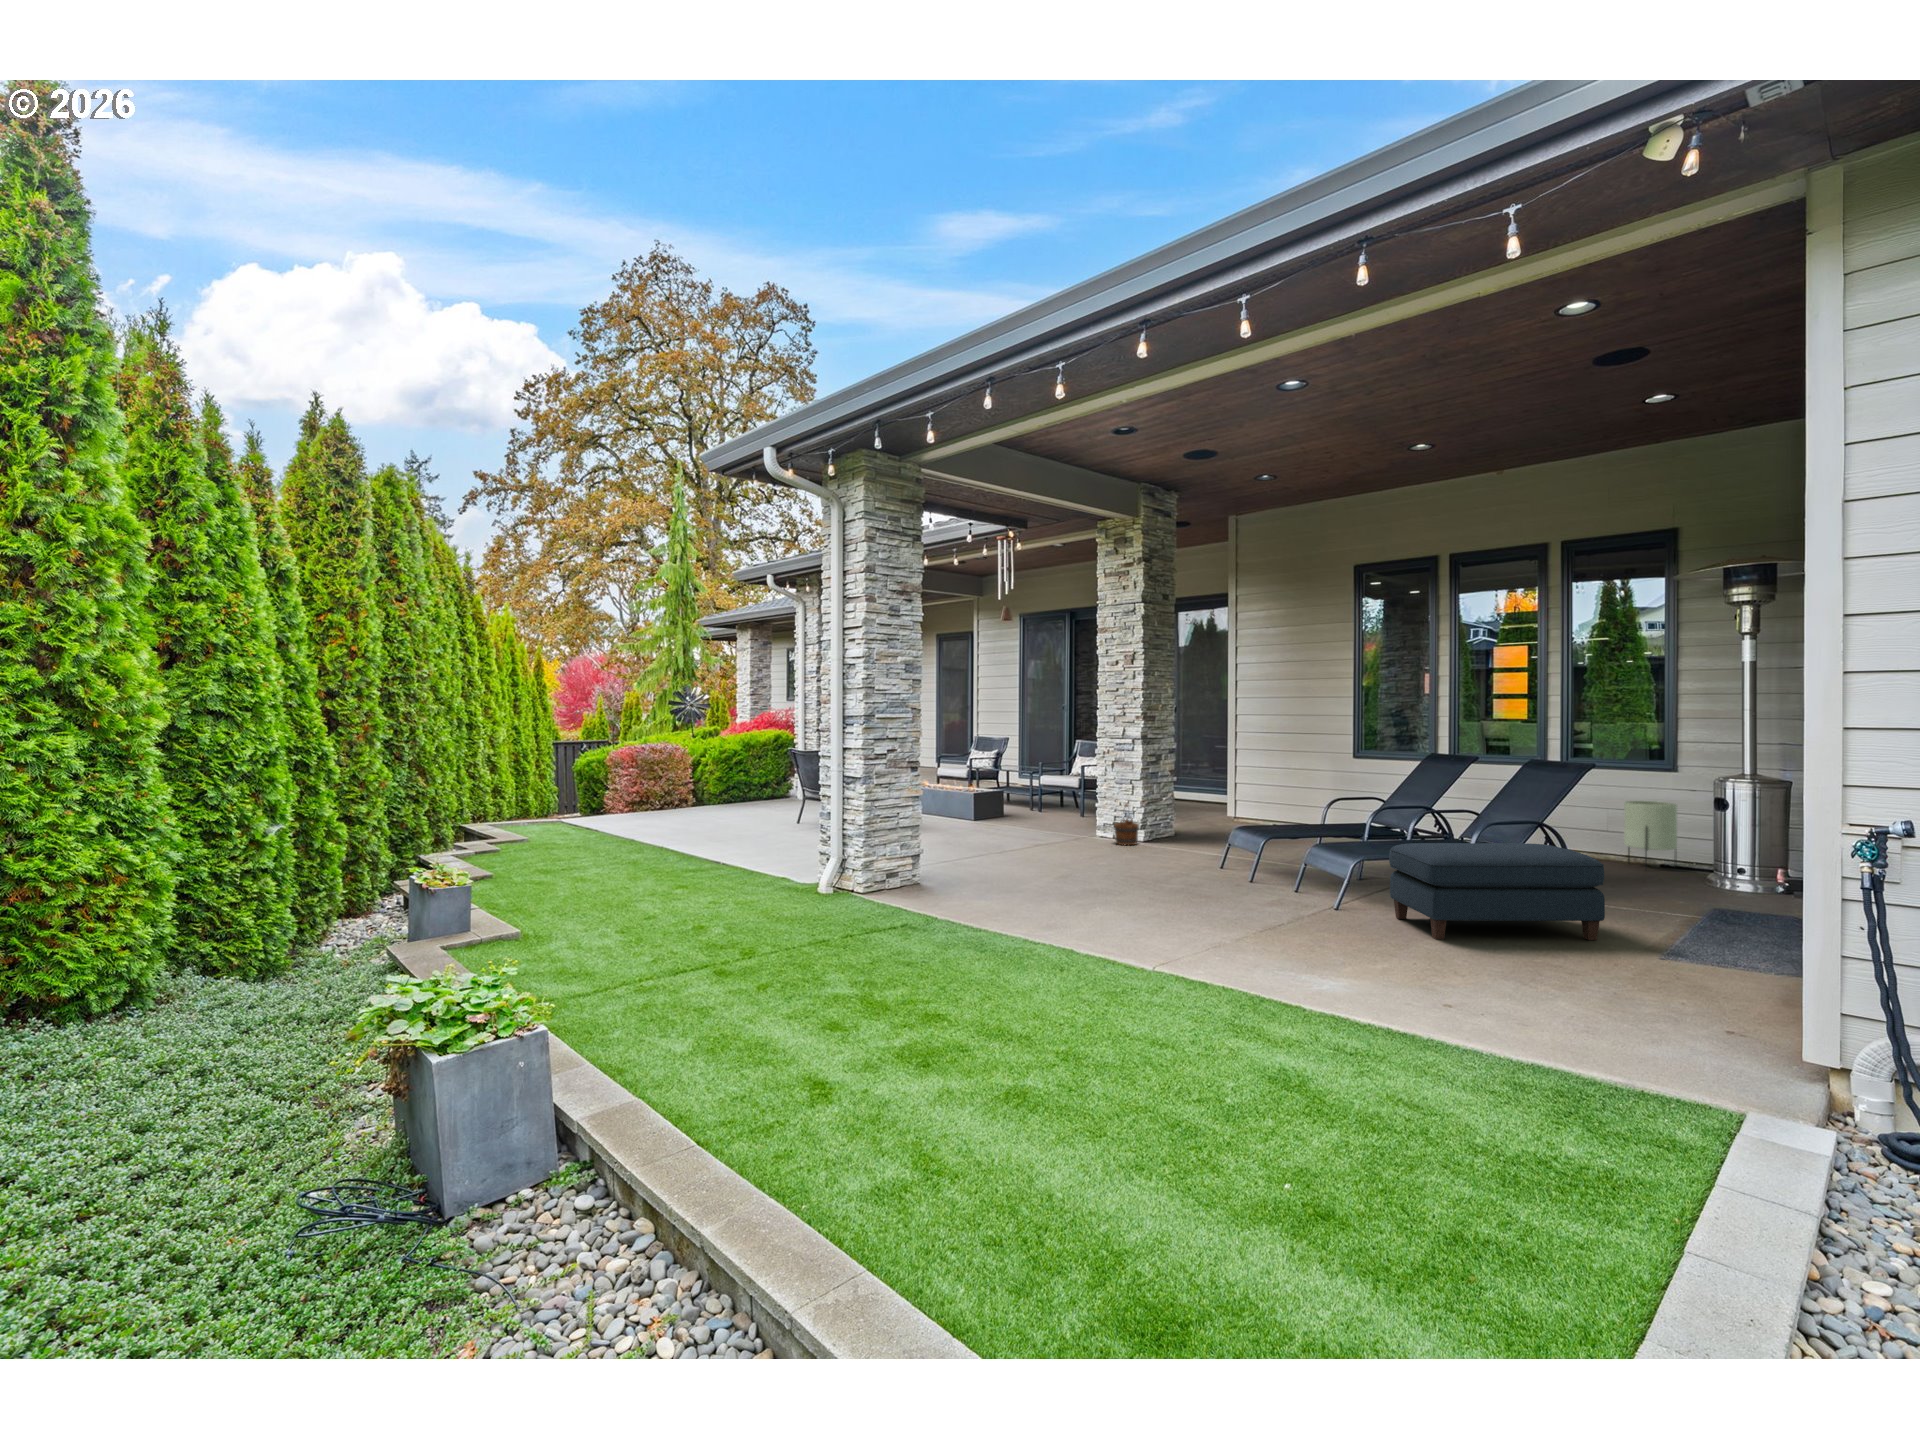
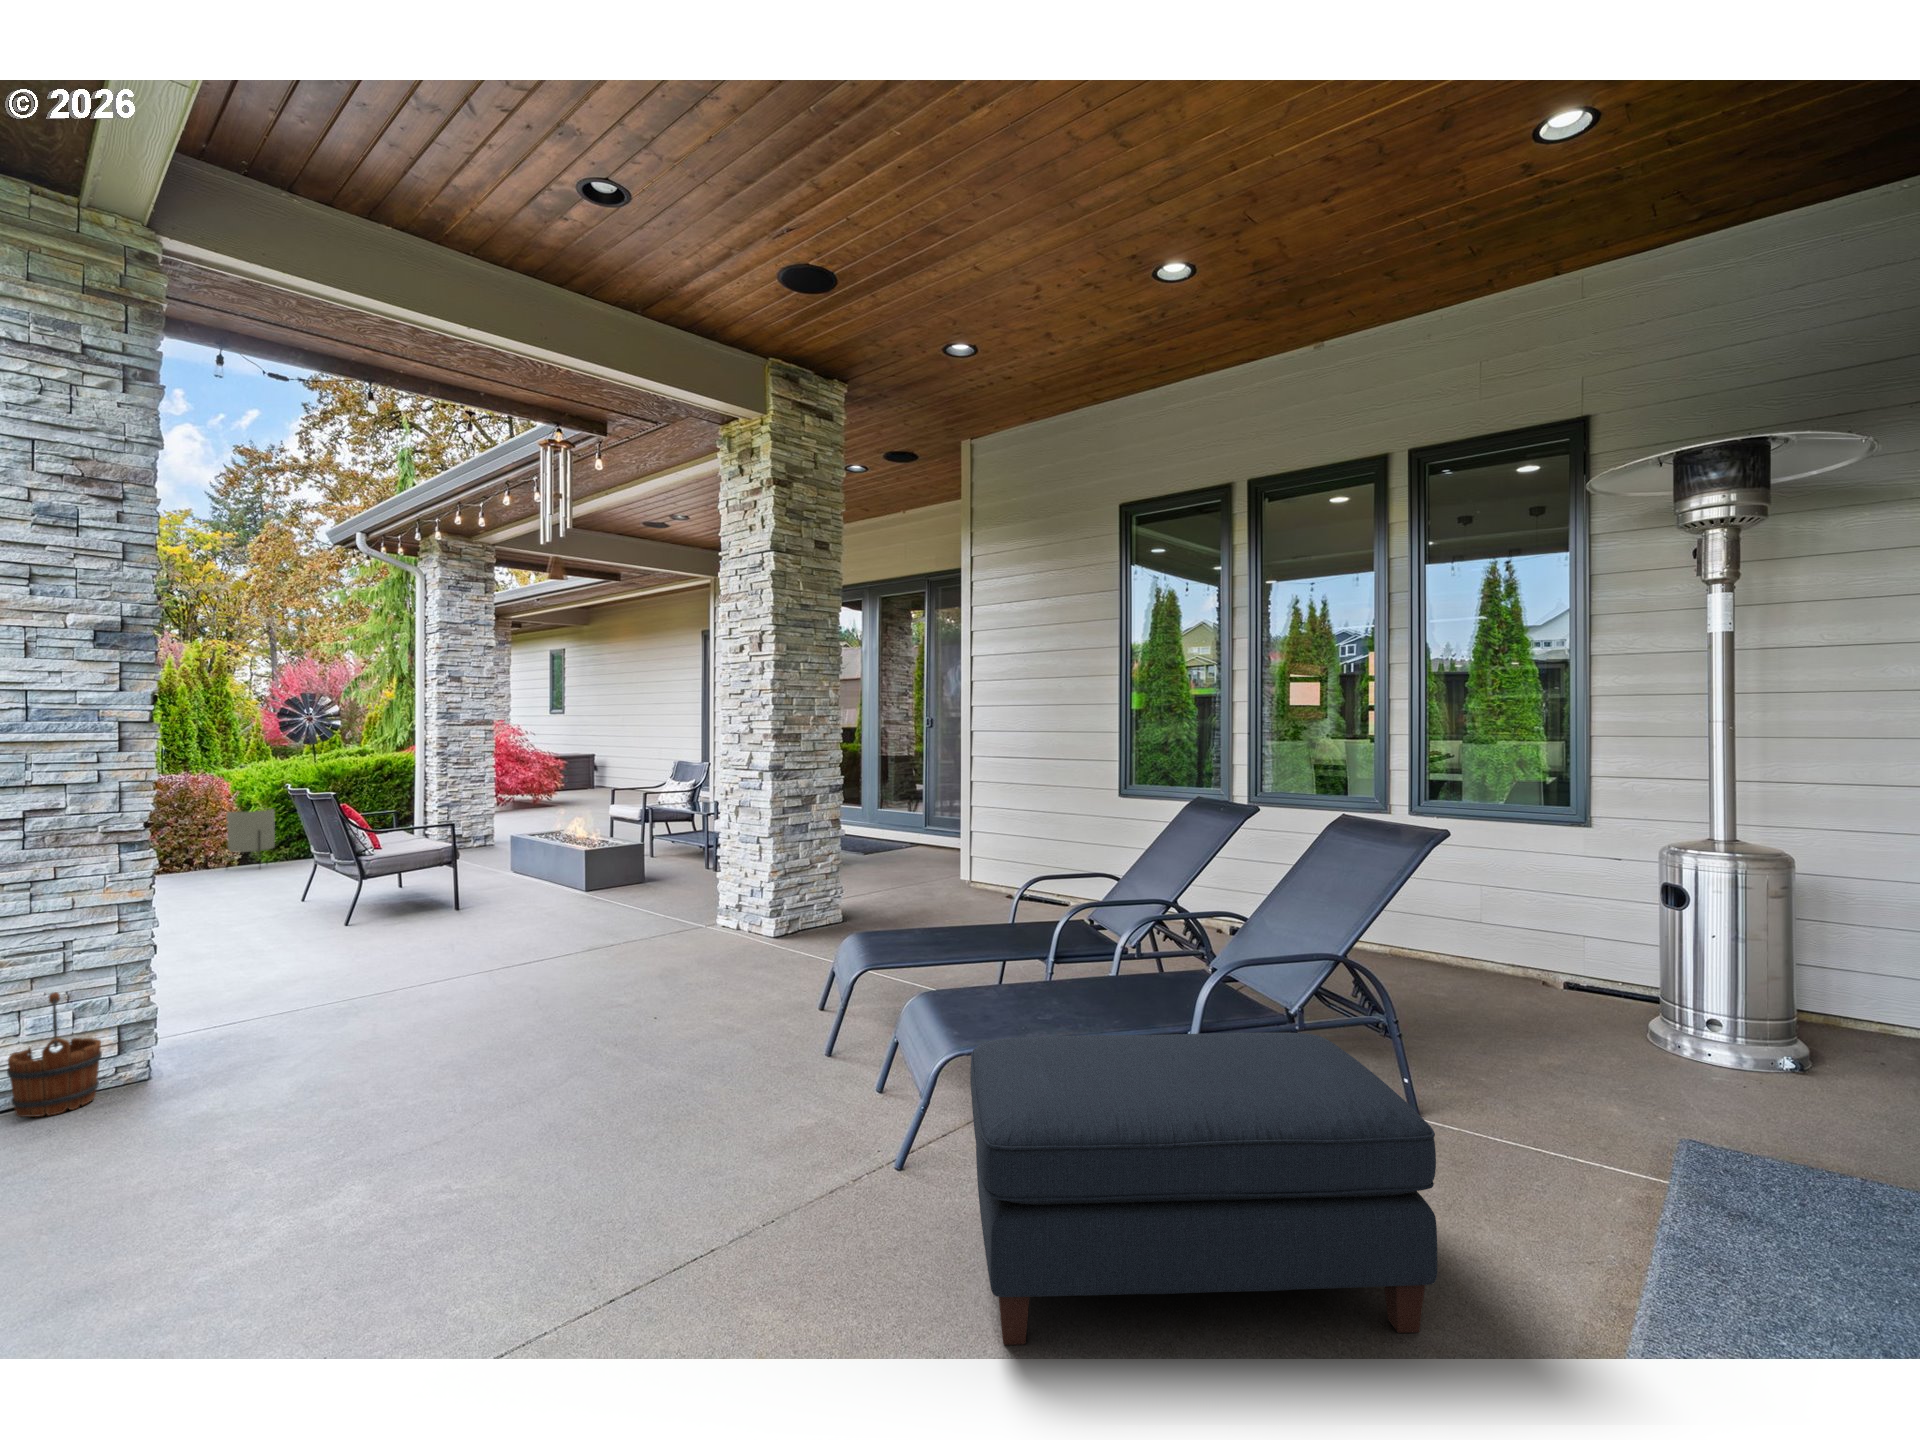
planter: present [1624,801,1678,868] -> present [227,808,275,864]
wooden bucket: present [1114,804,1139,845] -> present [7,992,102,1117]

